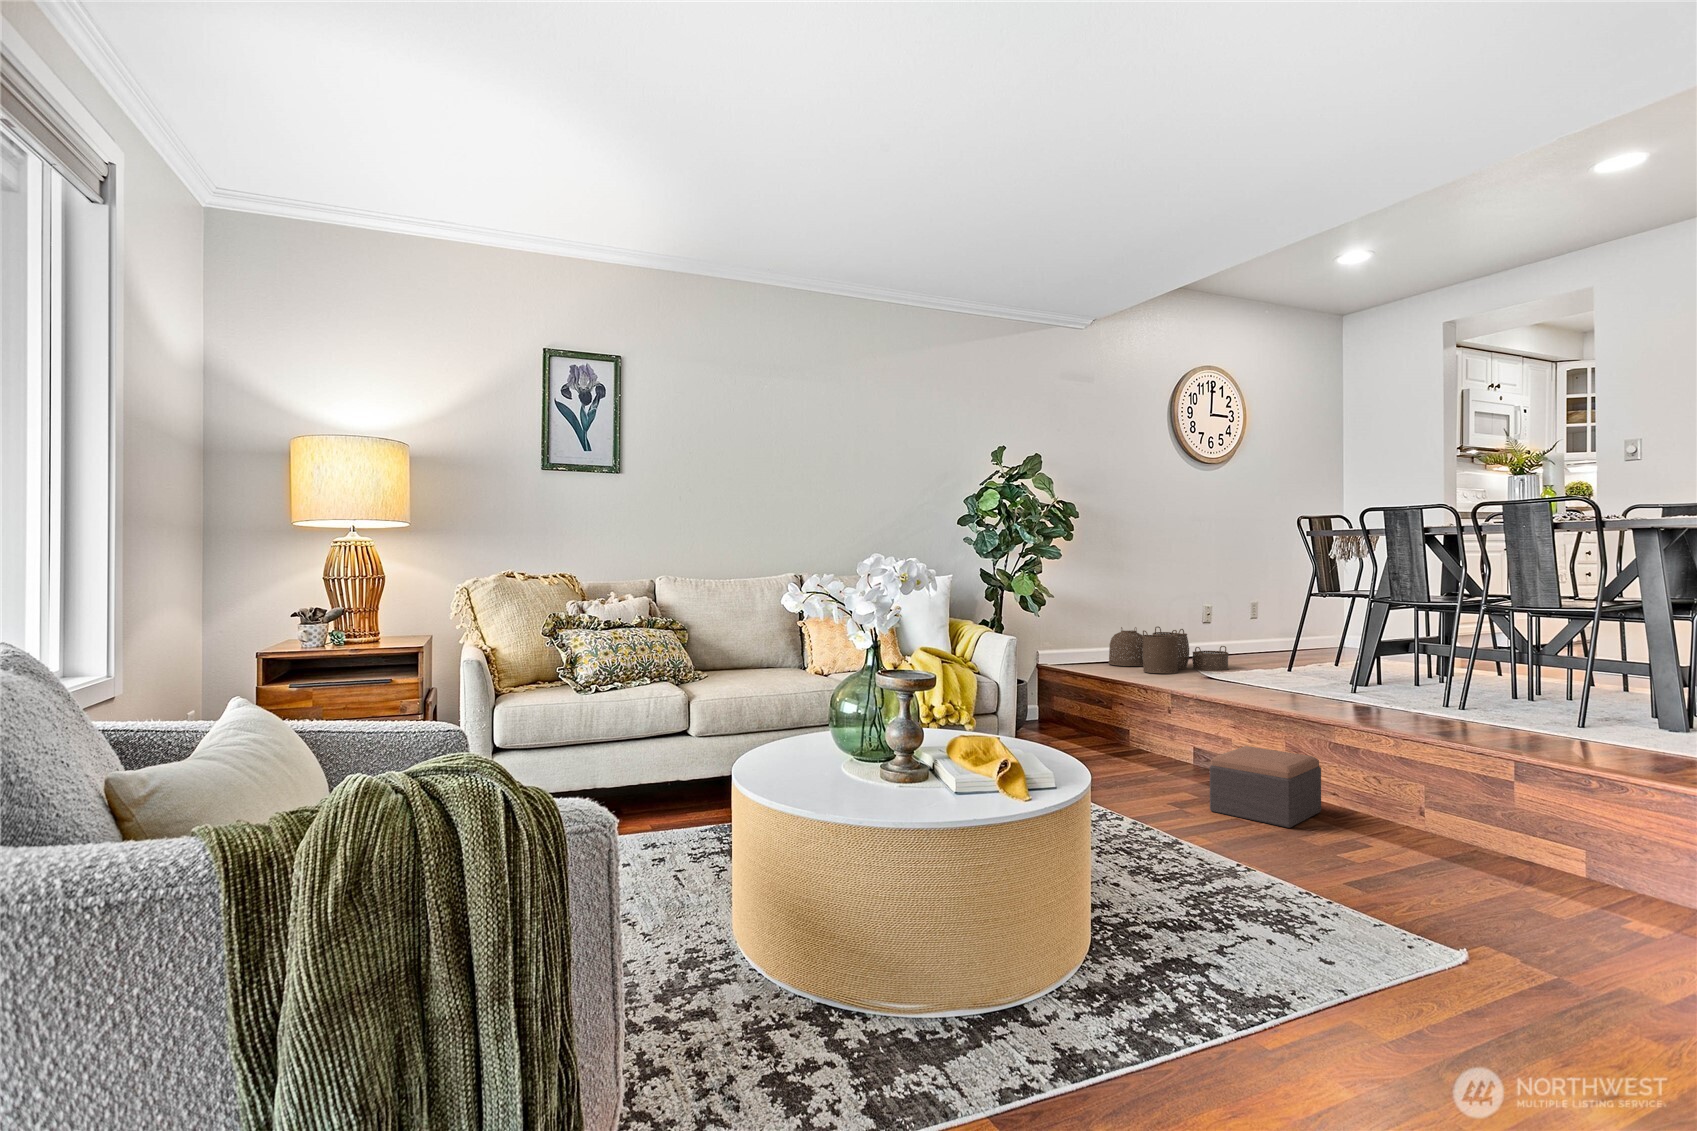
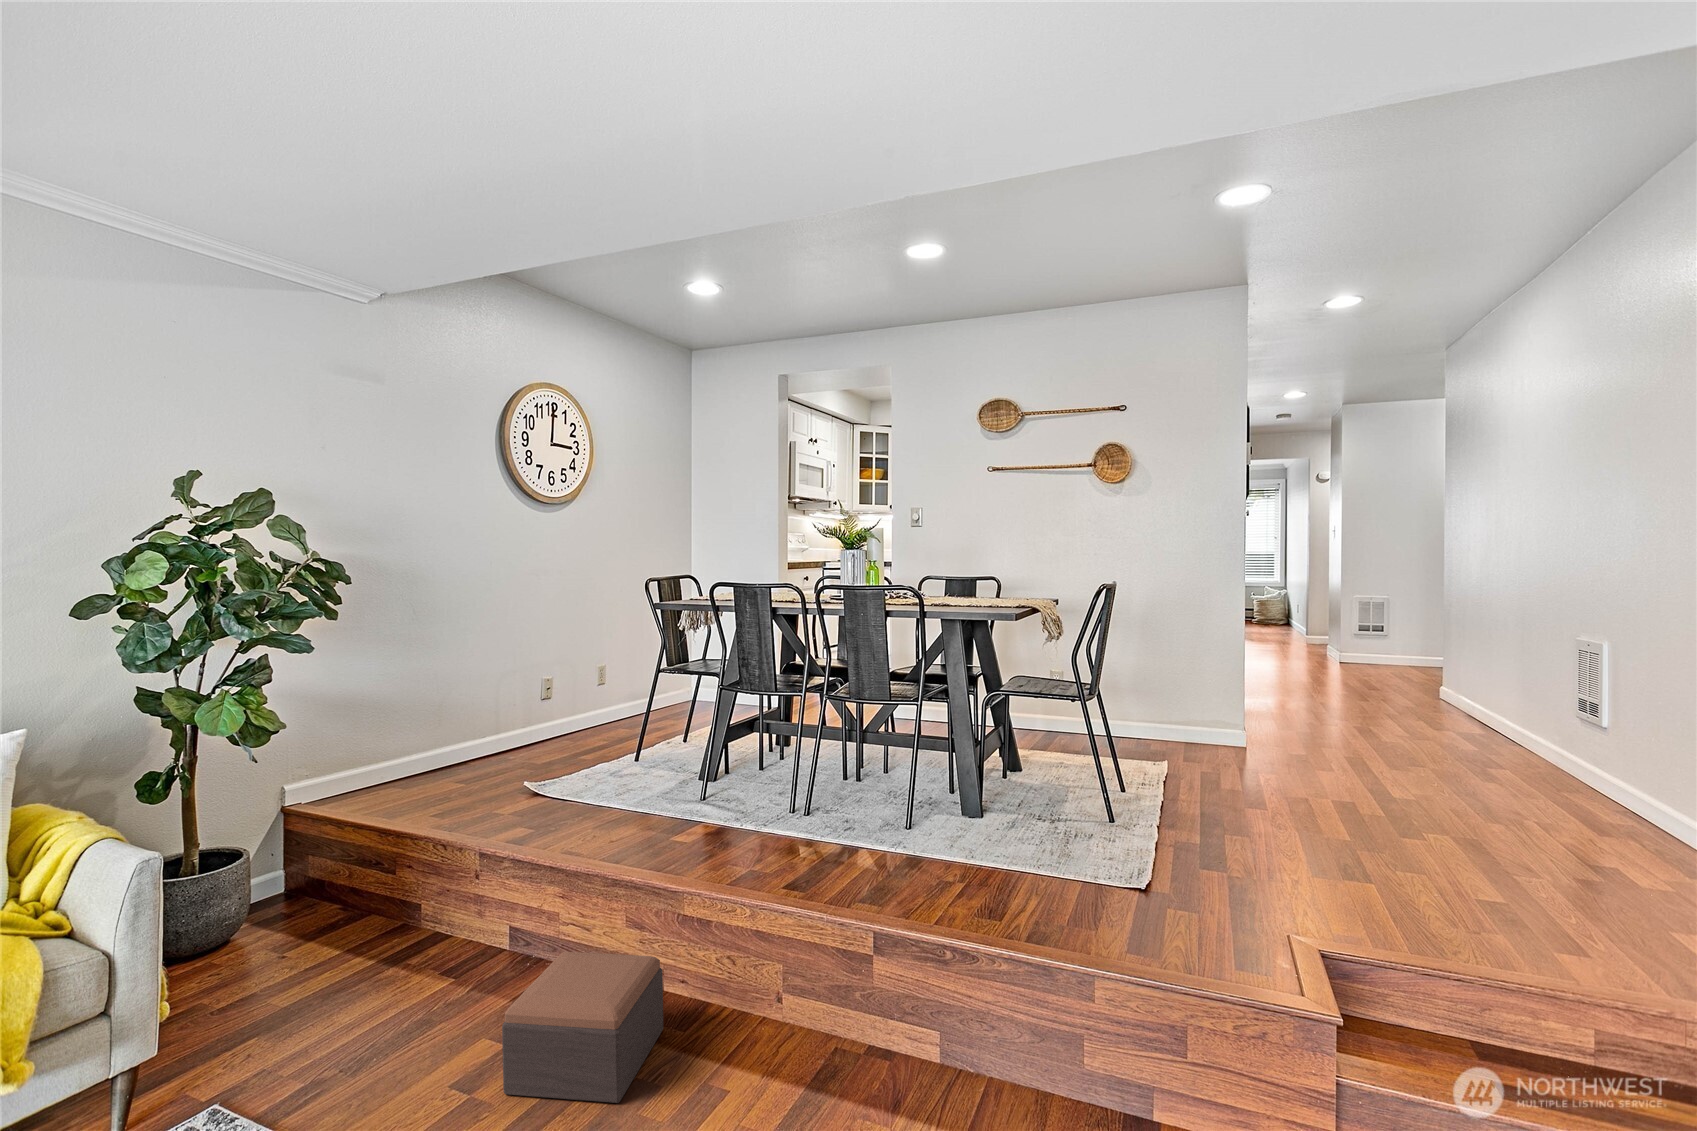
woven basket: present [1109,627,1229,674] -> none [413,715,569,788]

